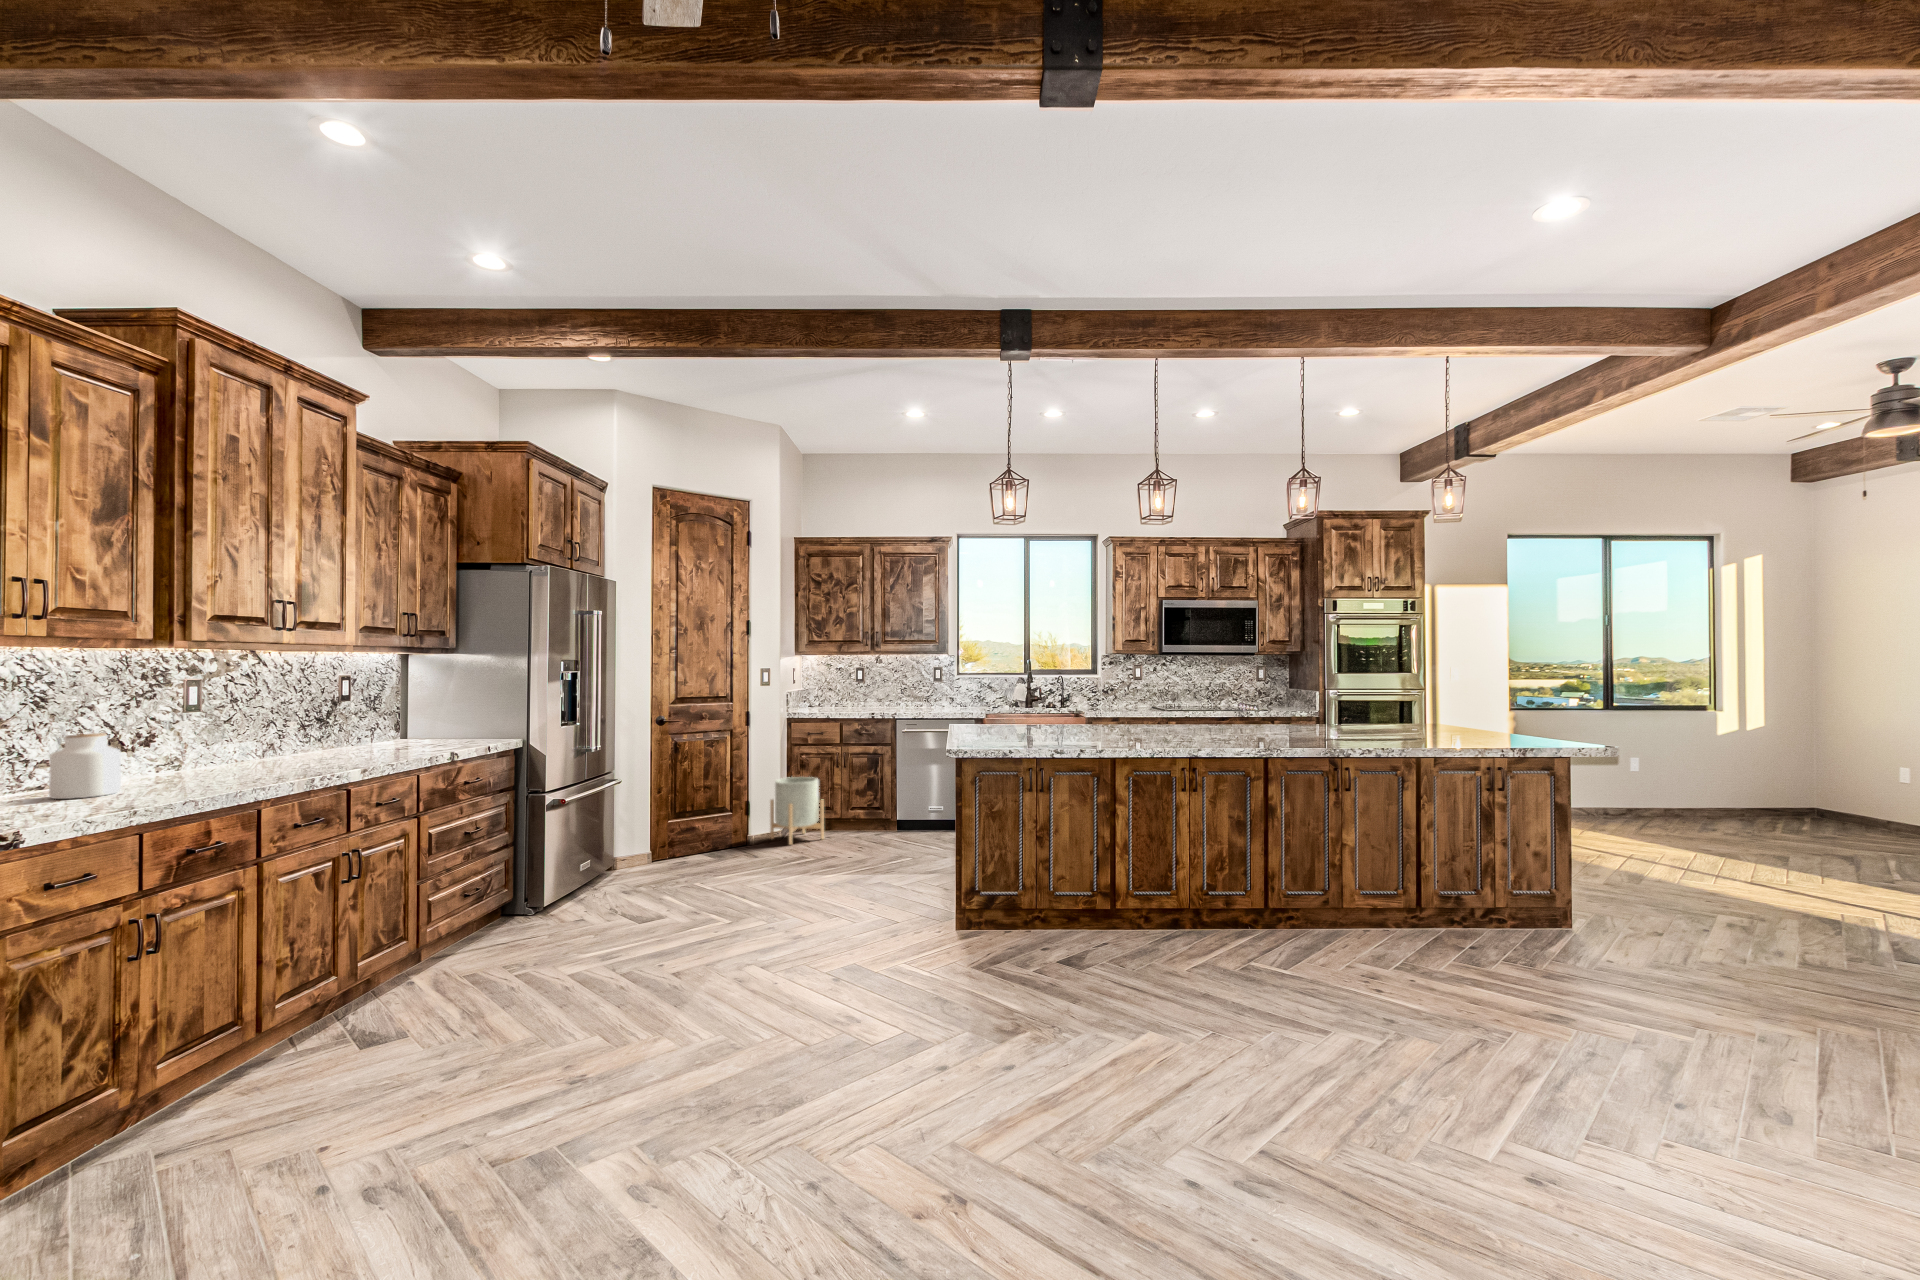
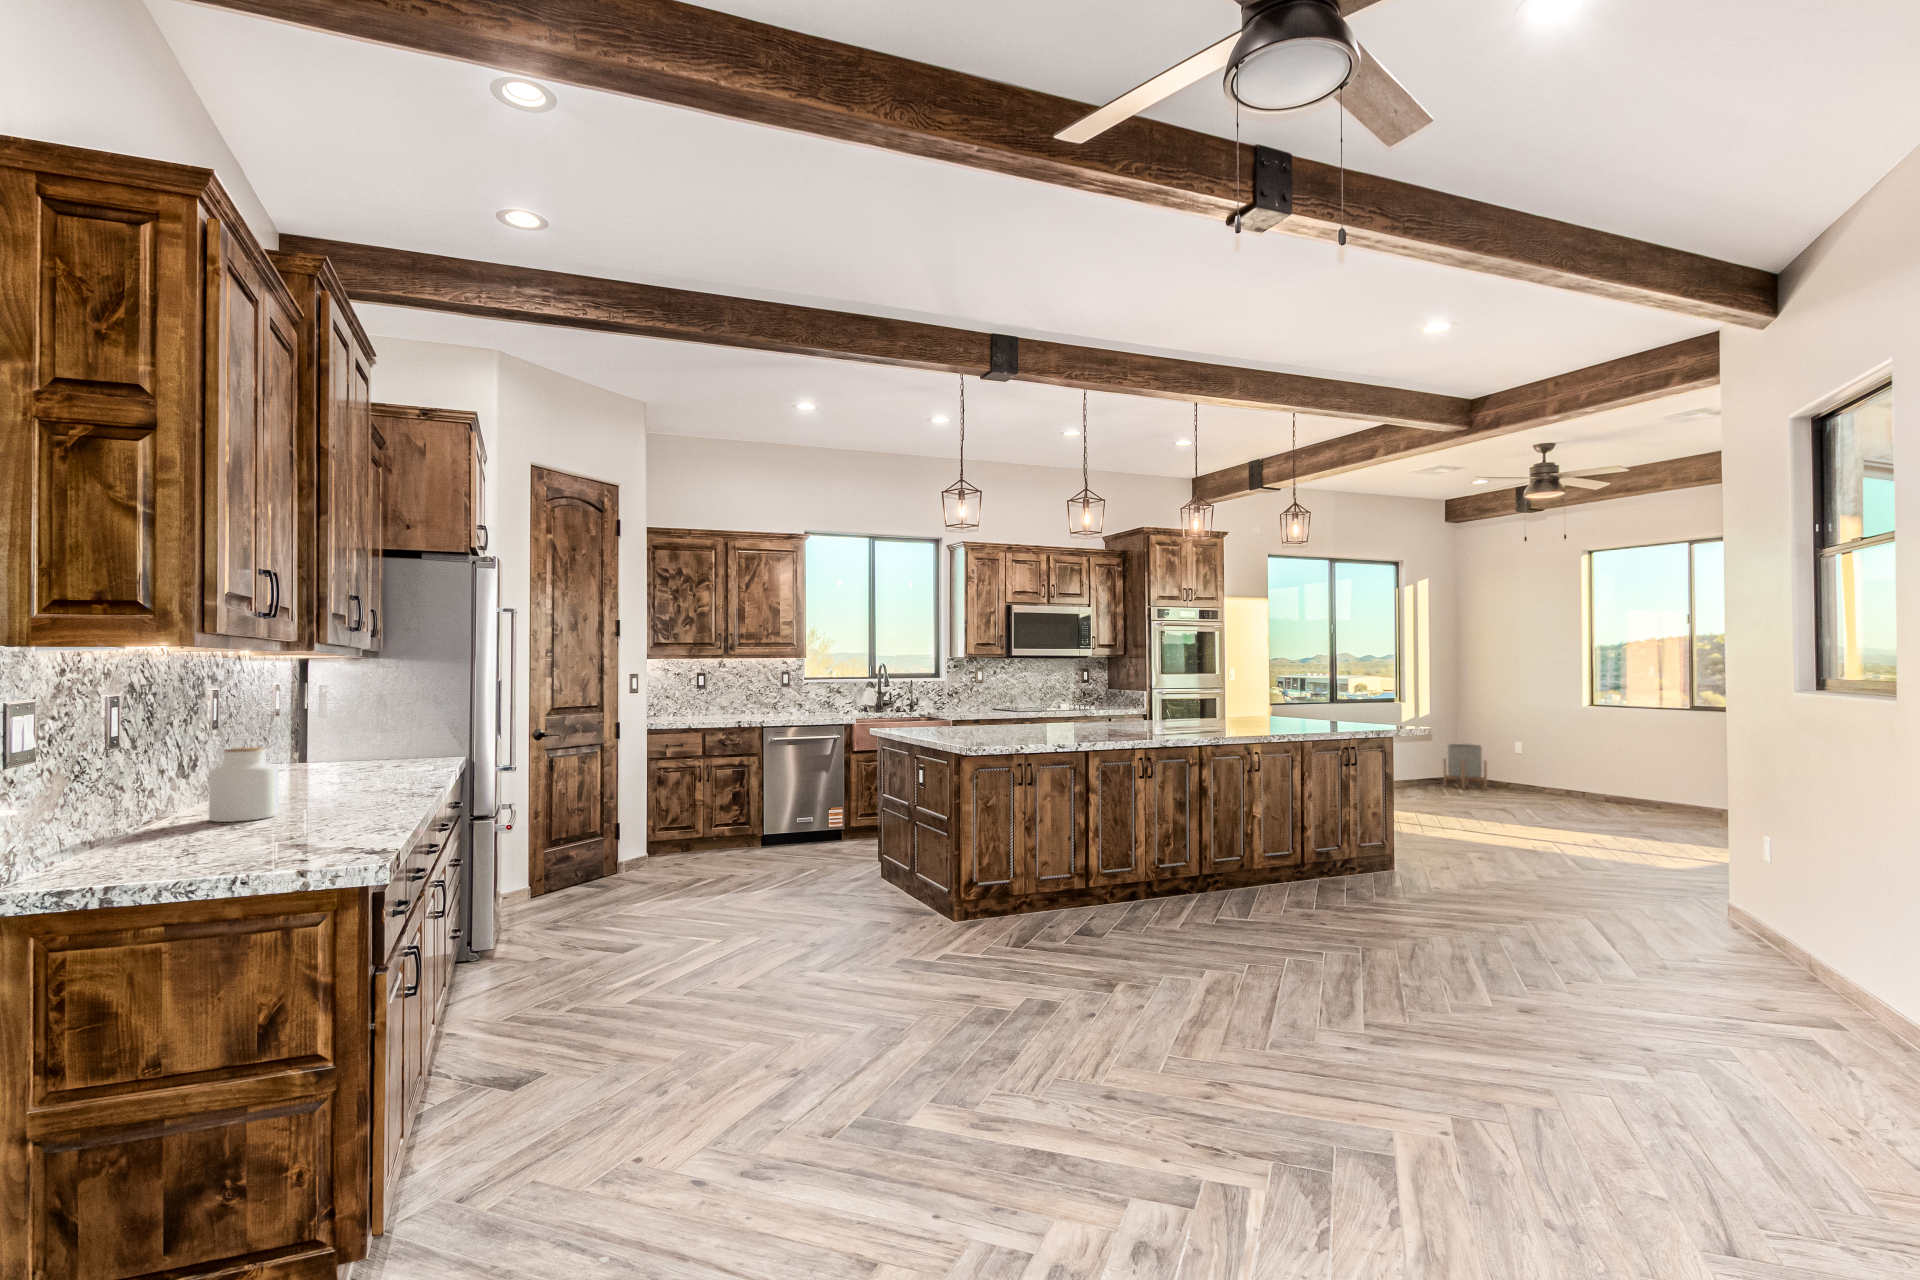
planter: present [770,777,824,845] -> present [1443,744,1487,788]

